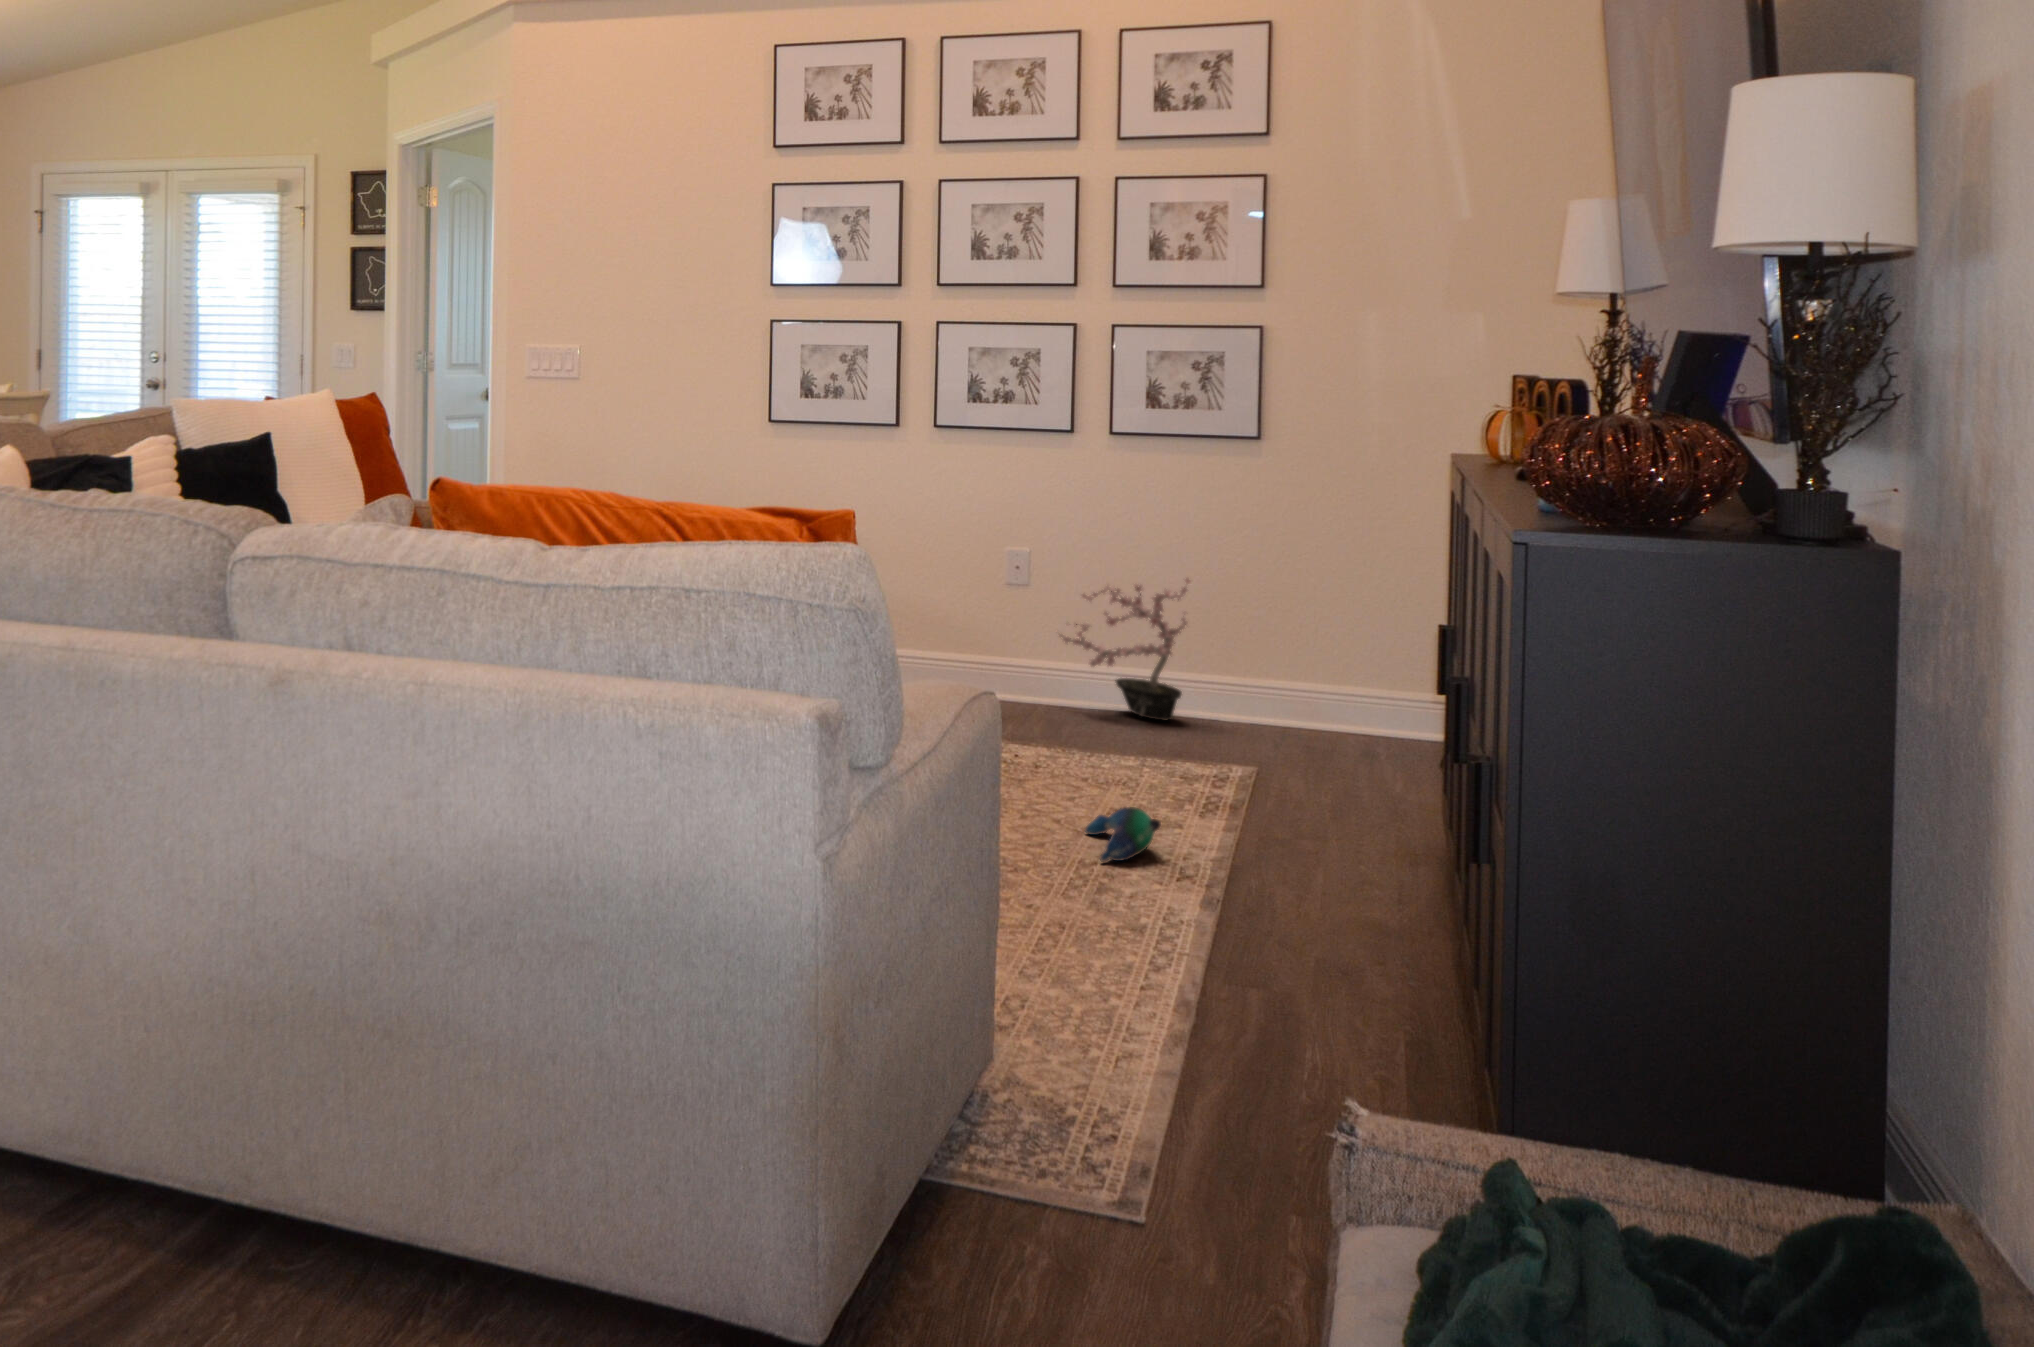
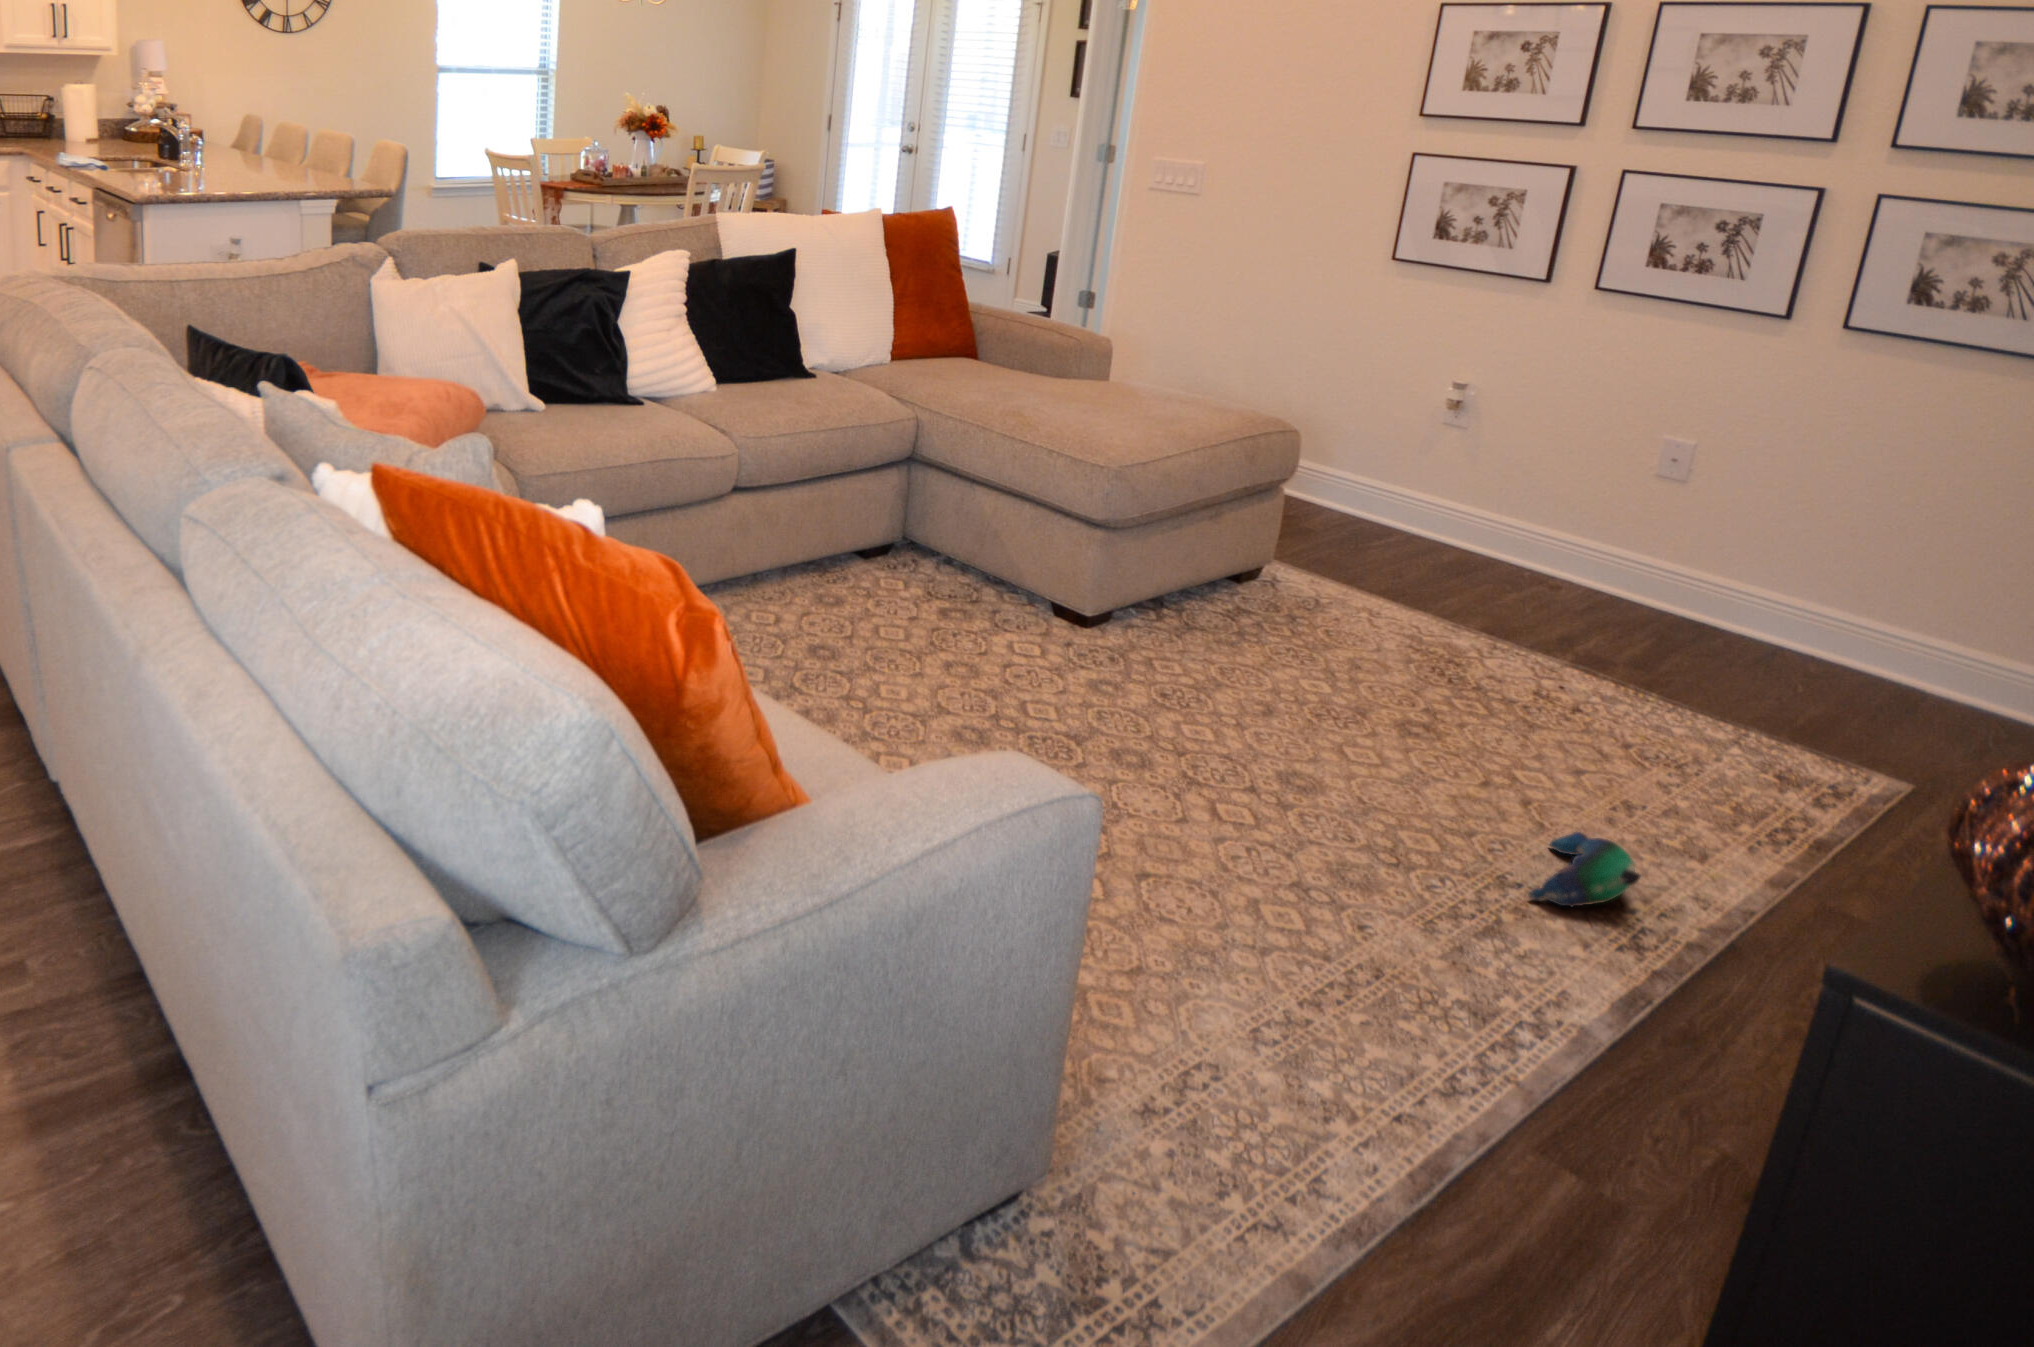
potted plant: present [1056,578,1191,721] -> none [1700,508,1948,700]

